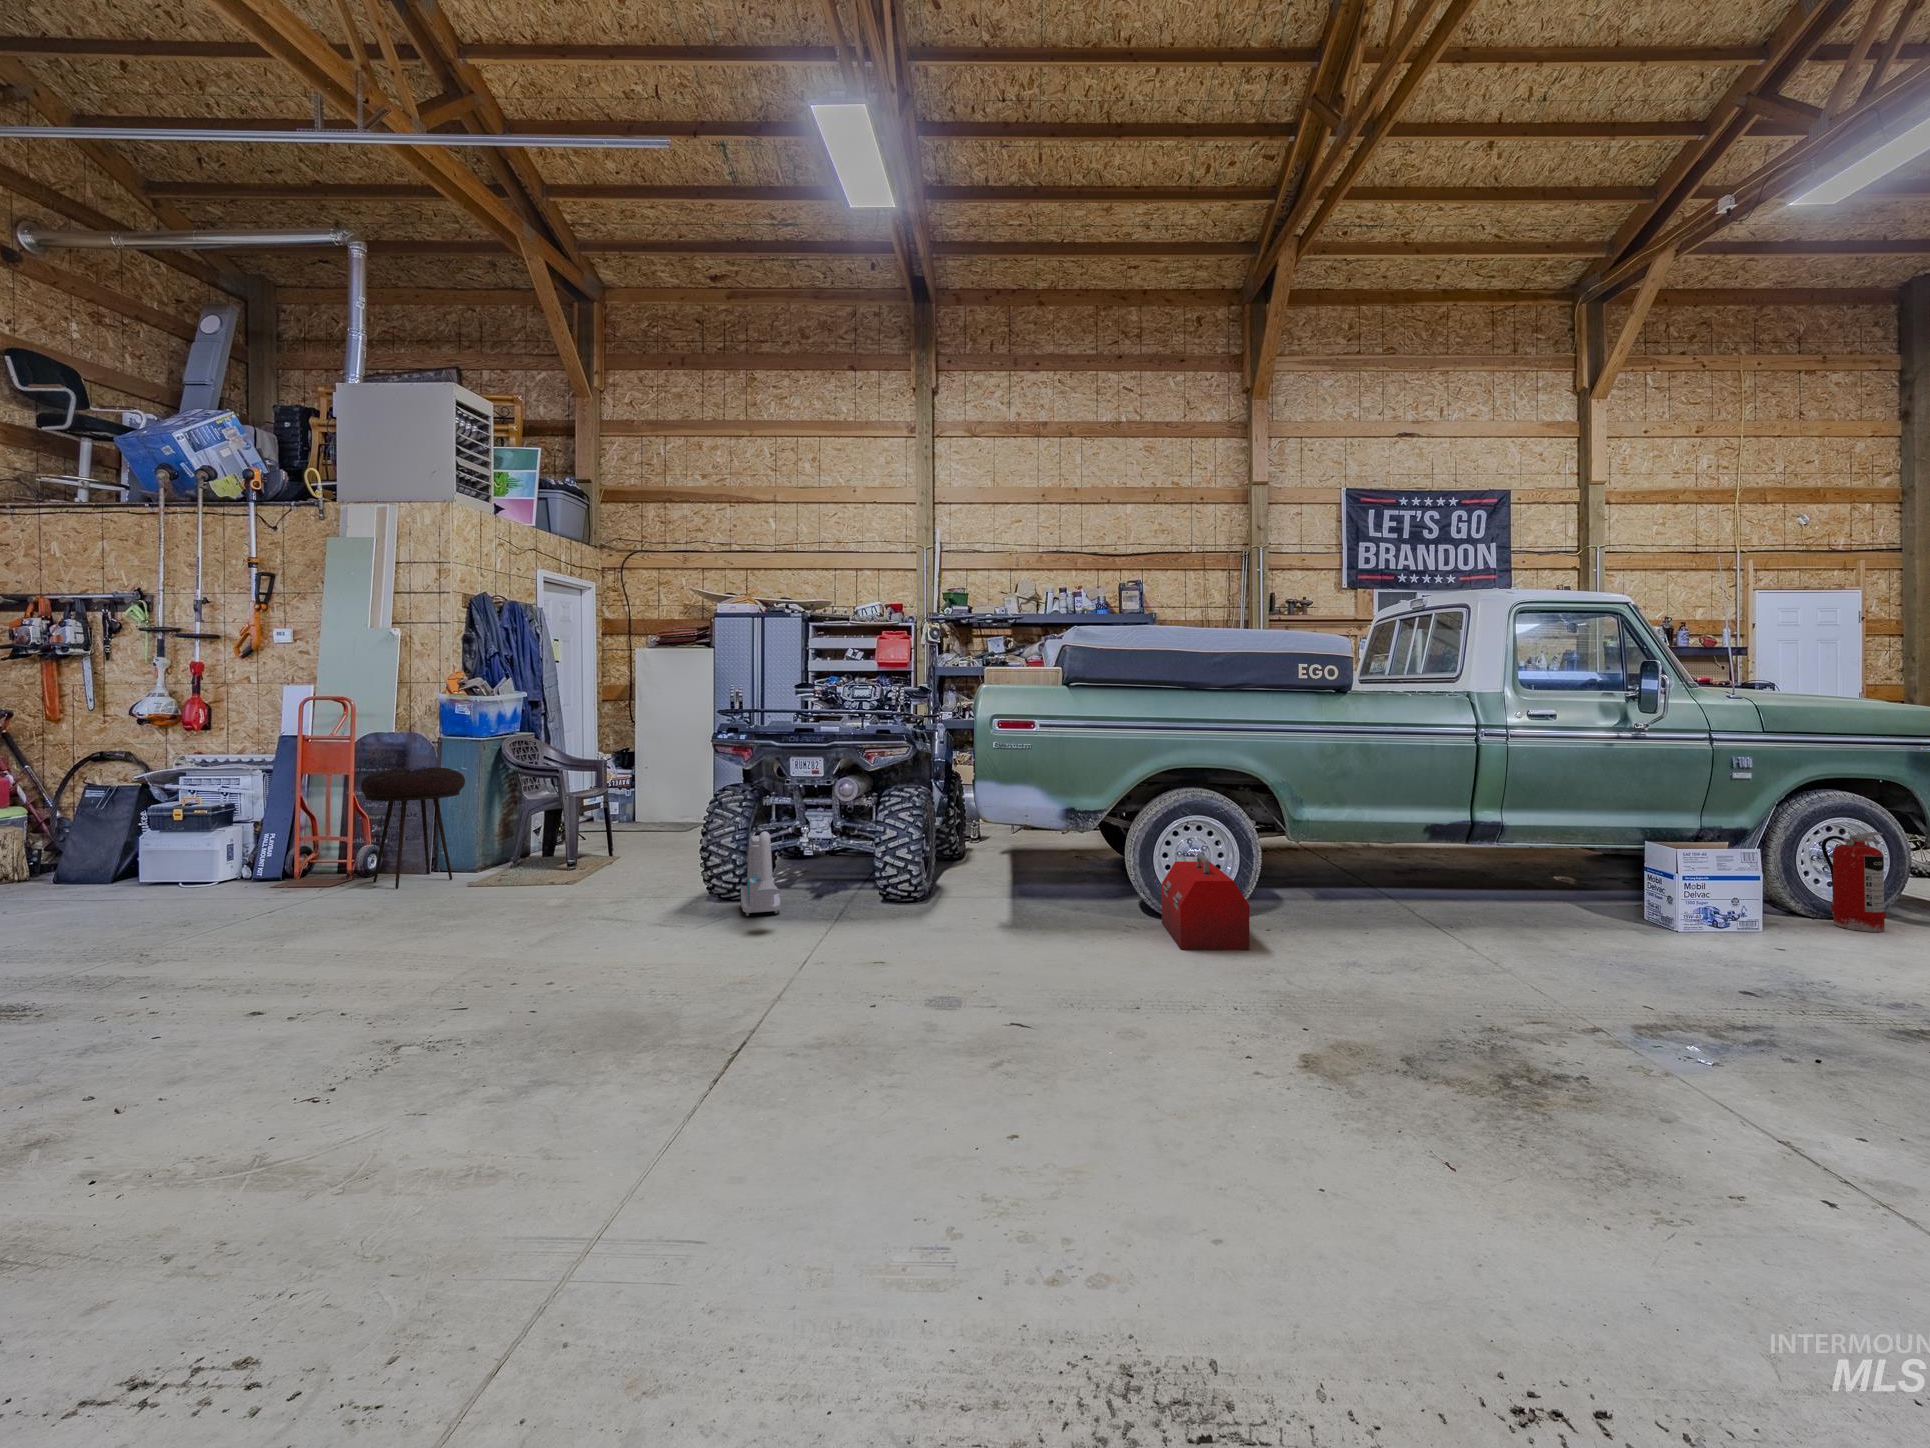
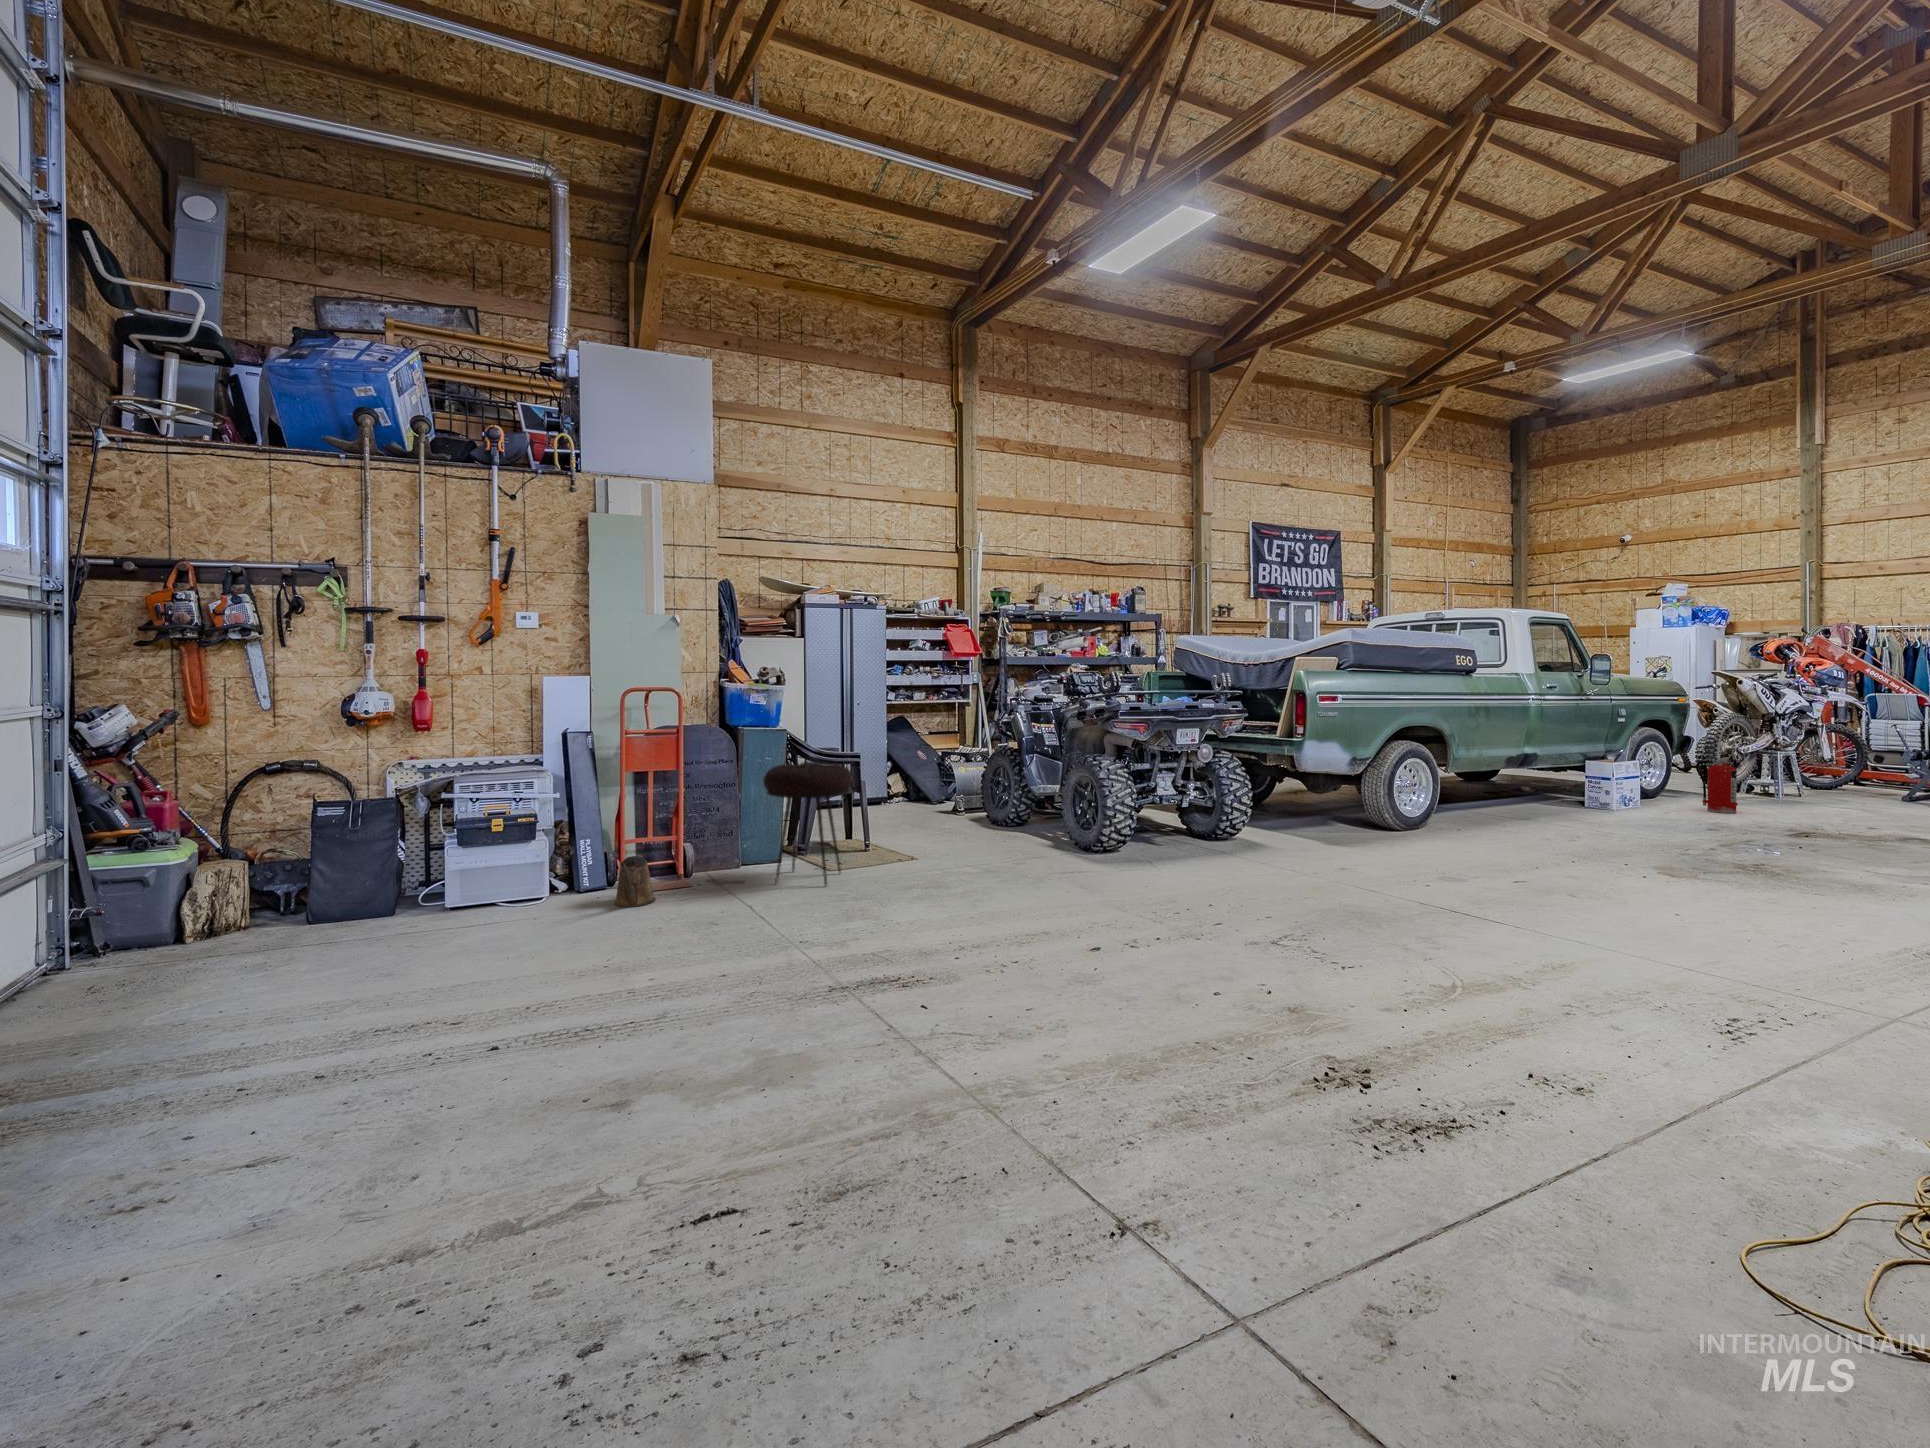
vacuum cleaner: present [741,831,781,916] -> none [1171,799,1274,871]
watering can: none [183,843,270,888] -> present [614,855,656,907]
toolbox: present [1162,853,1249,950] -> none [1453,793,1552,858]

